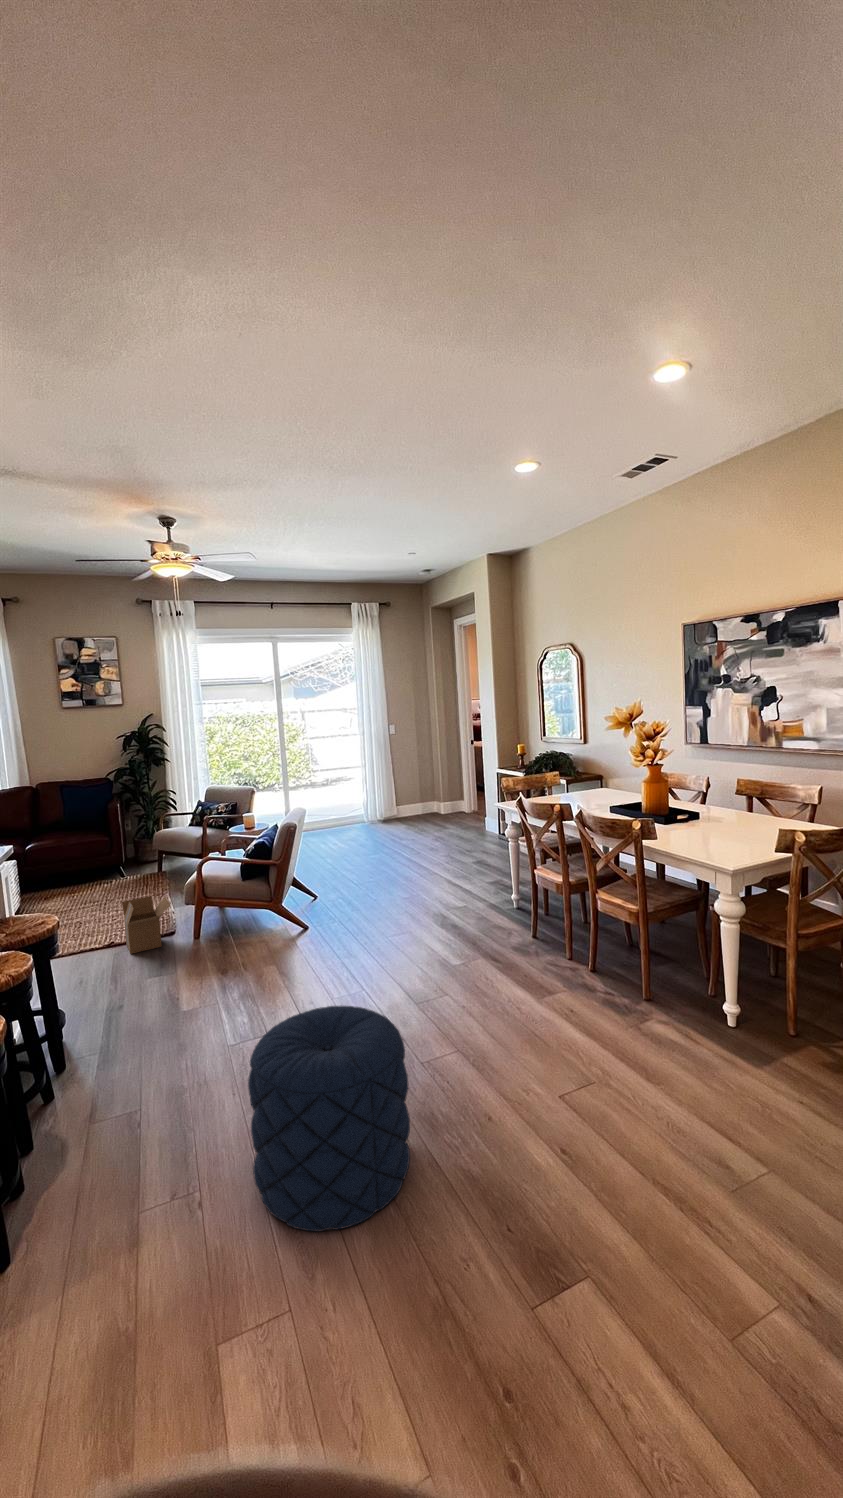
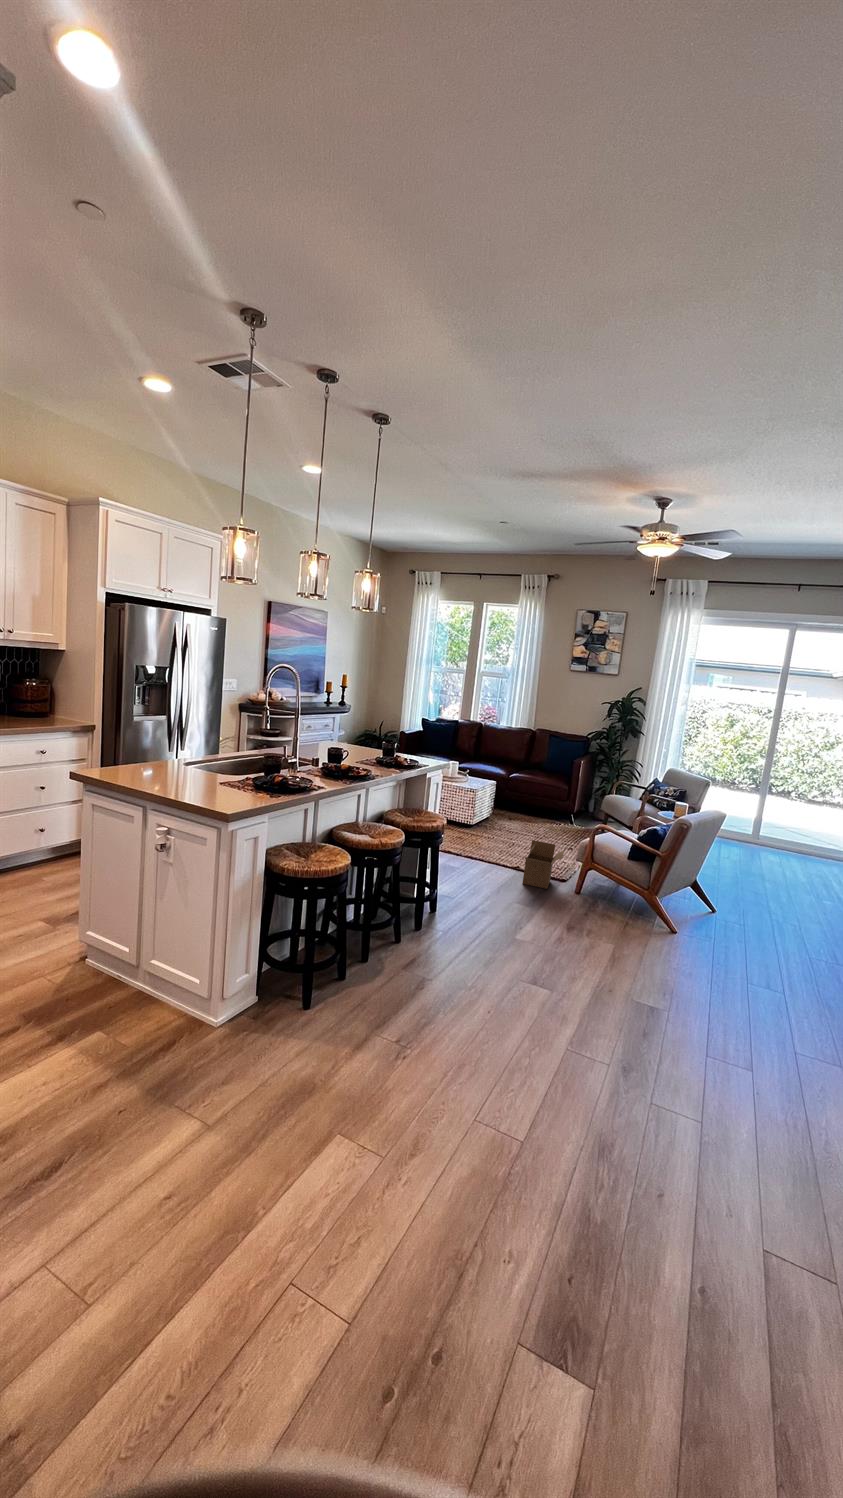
pouf: present [248,1006,410,1231] -> none [426,973,580,1172]

